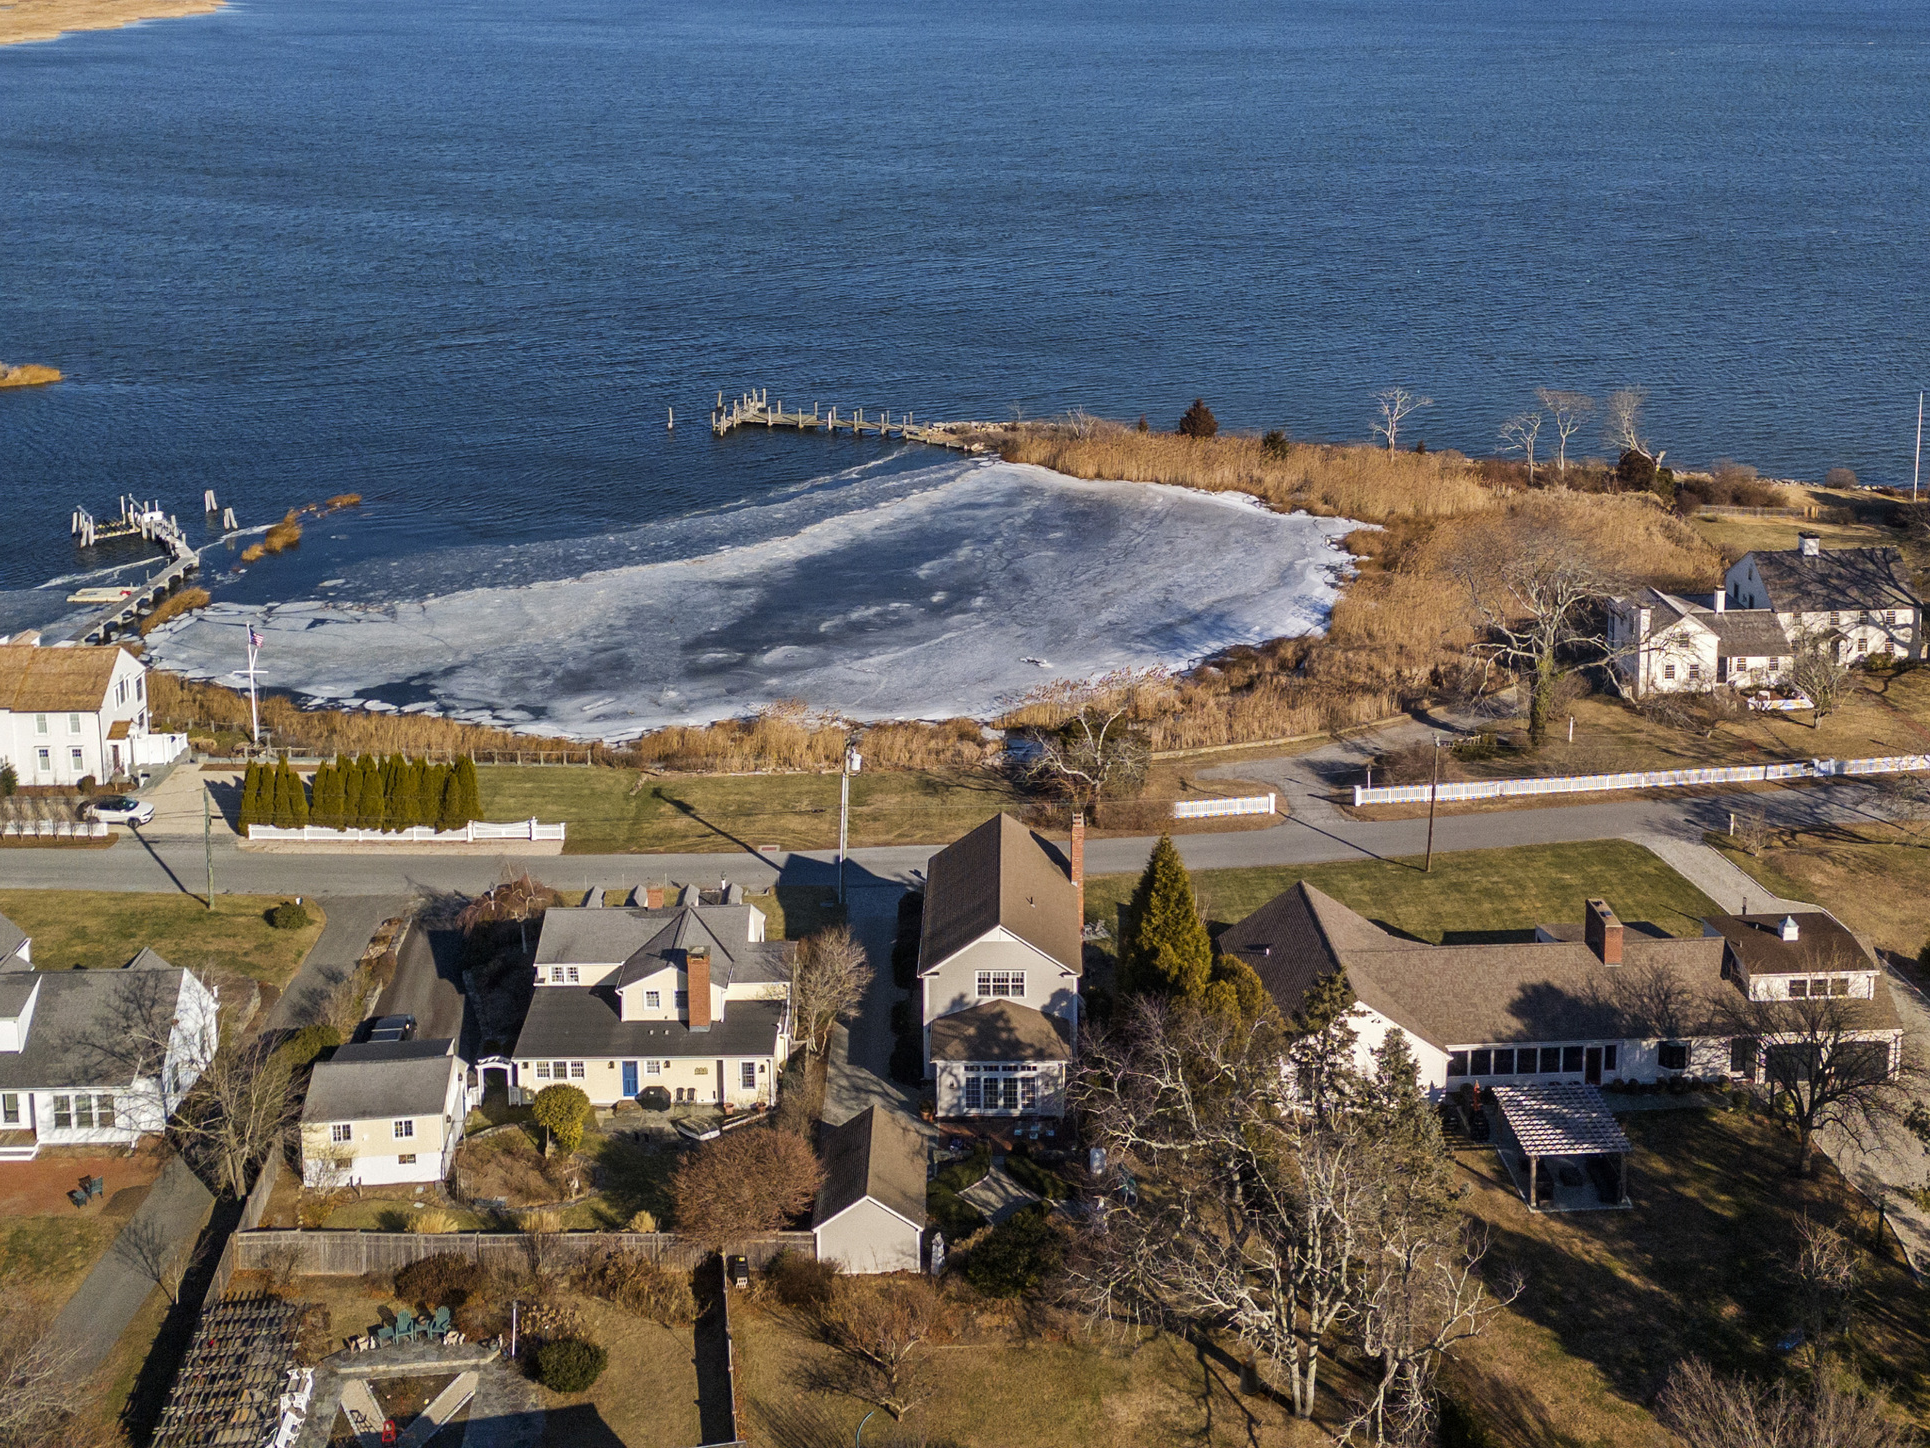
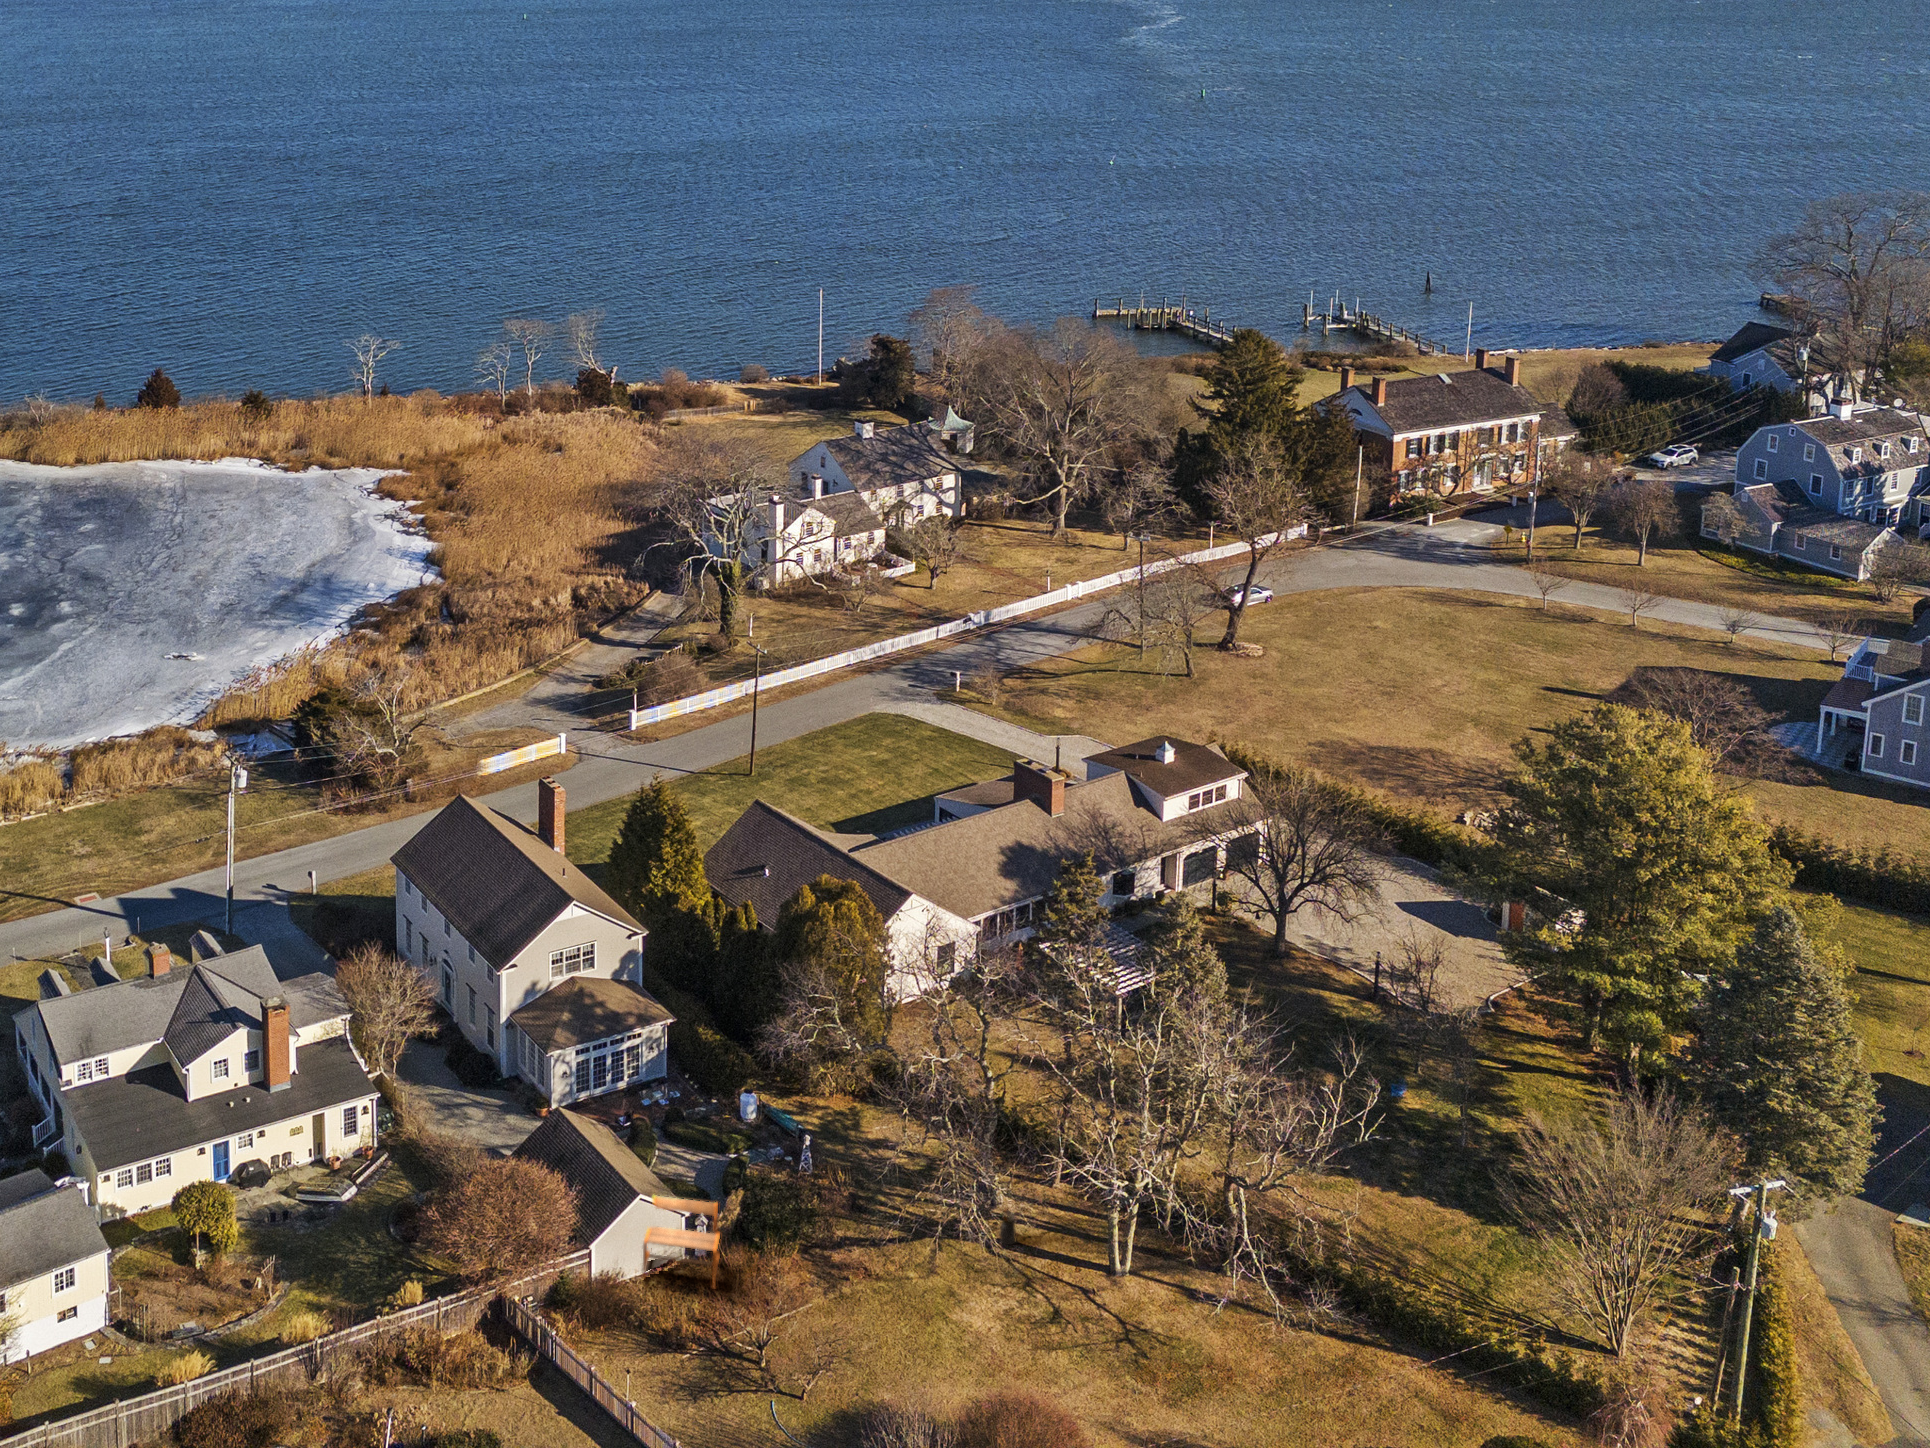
bench: none [847,1212,931,1327] -> present [642,1195,720,1288]

